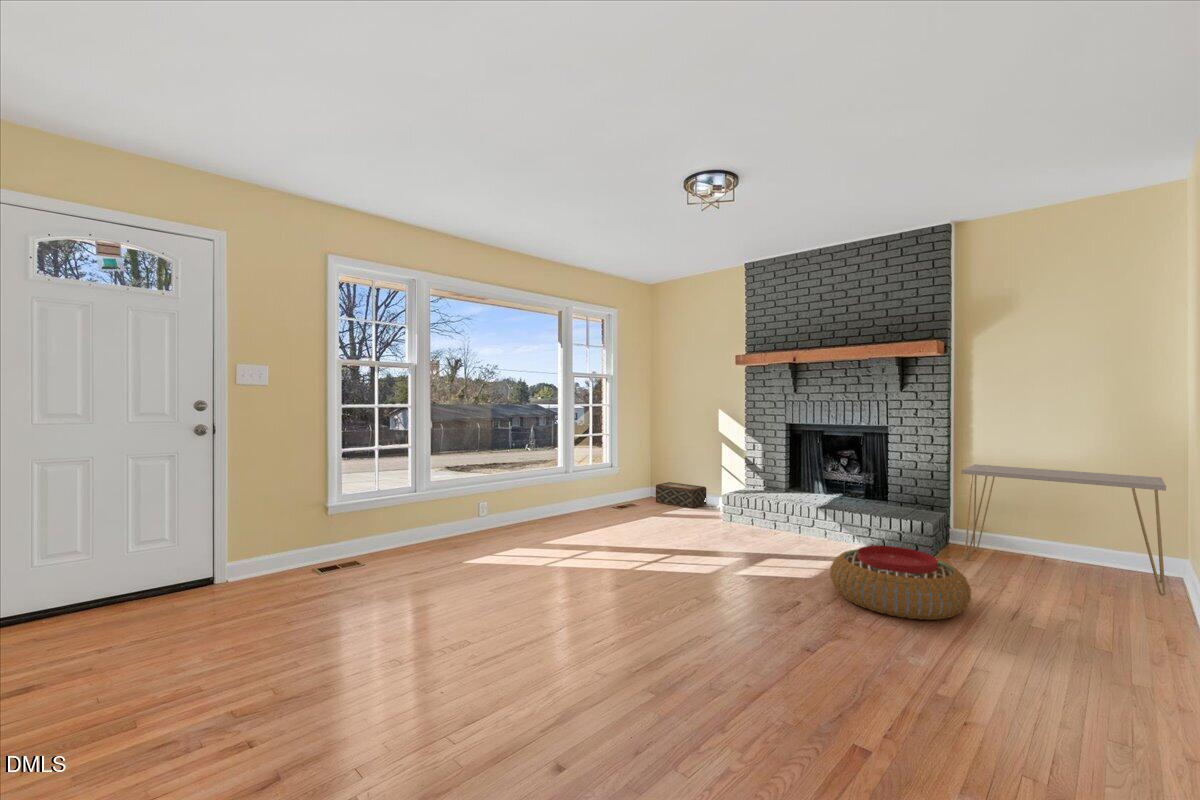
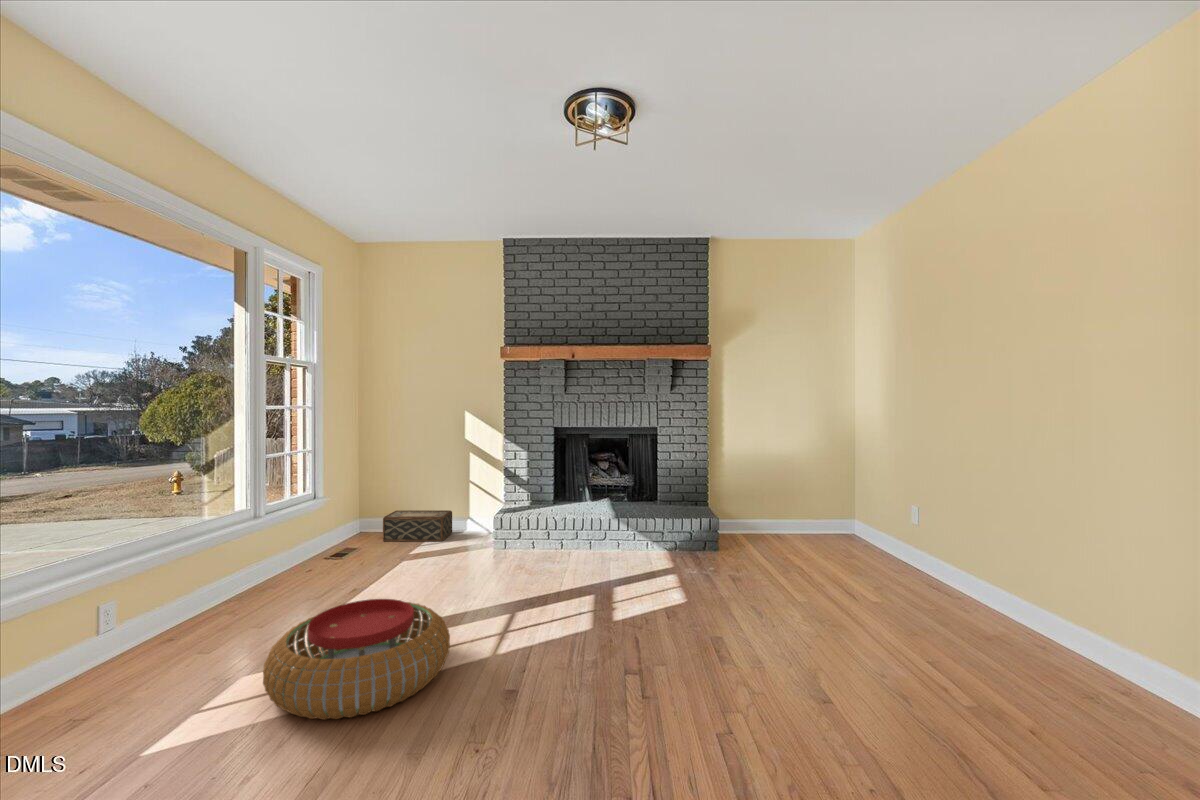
console table: present [961,464,1166,595] -> none [730,459,873,549]
pouf: present [830,546,971,620] -> present [263,599,450,720]

